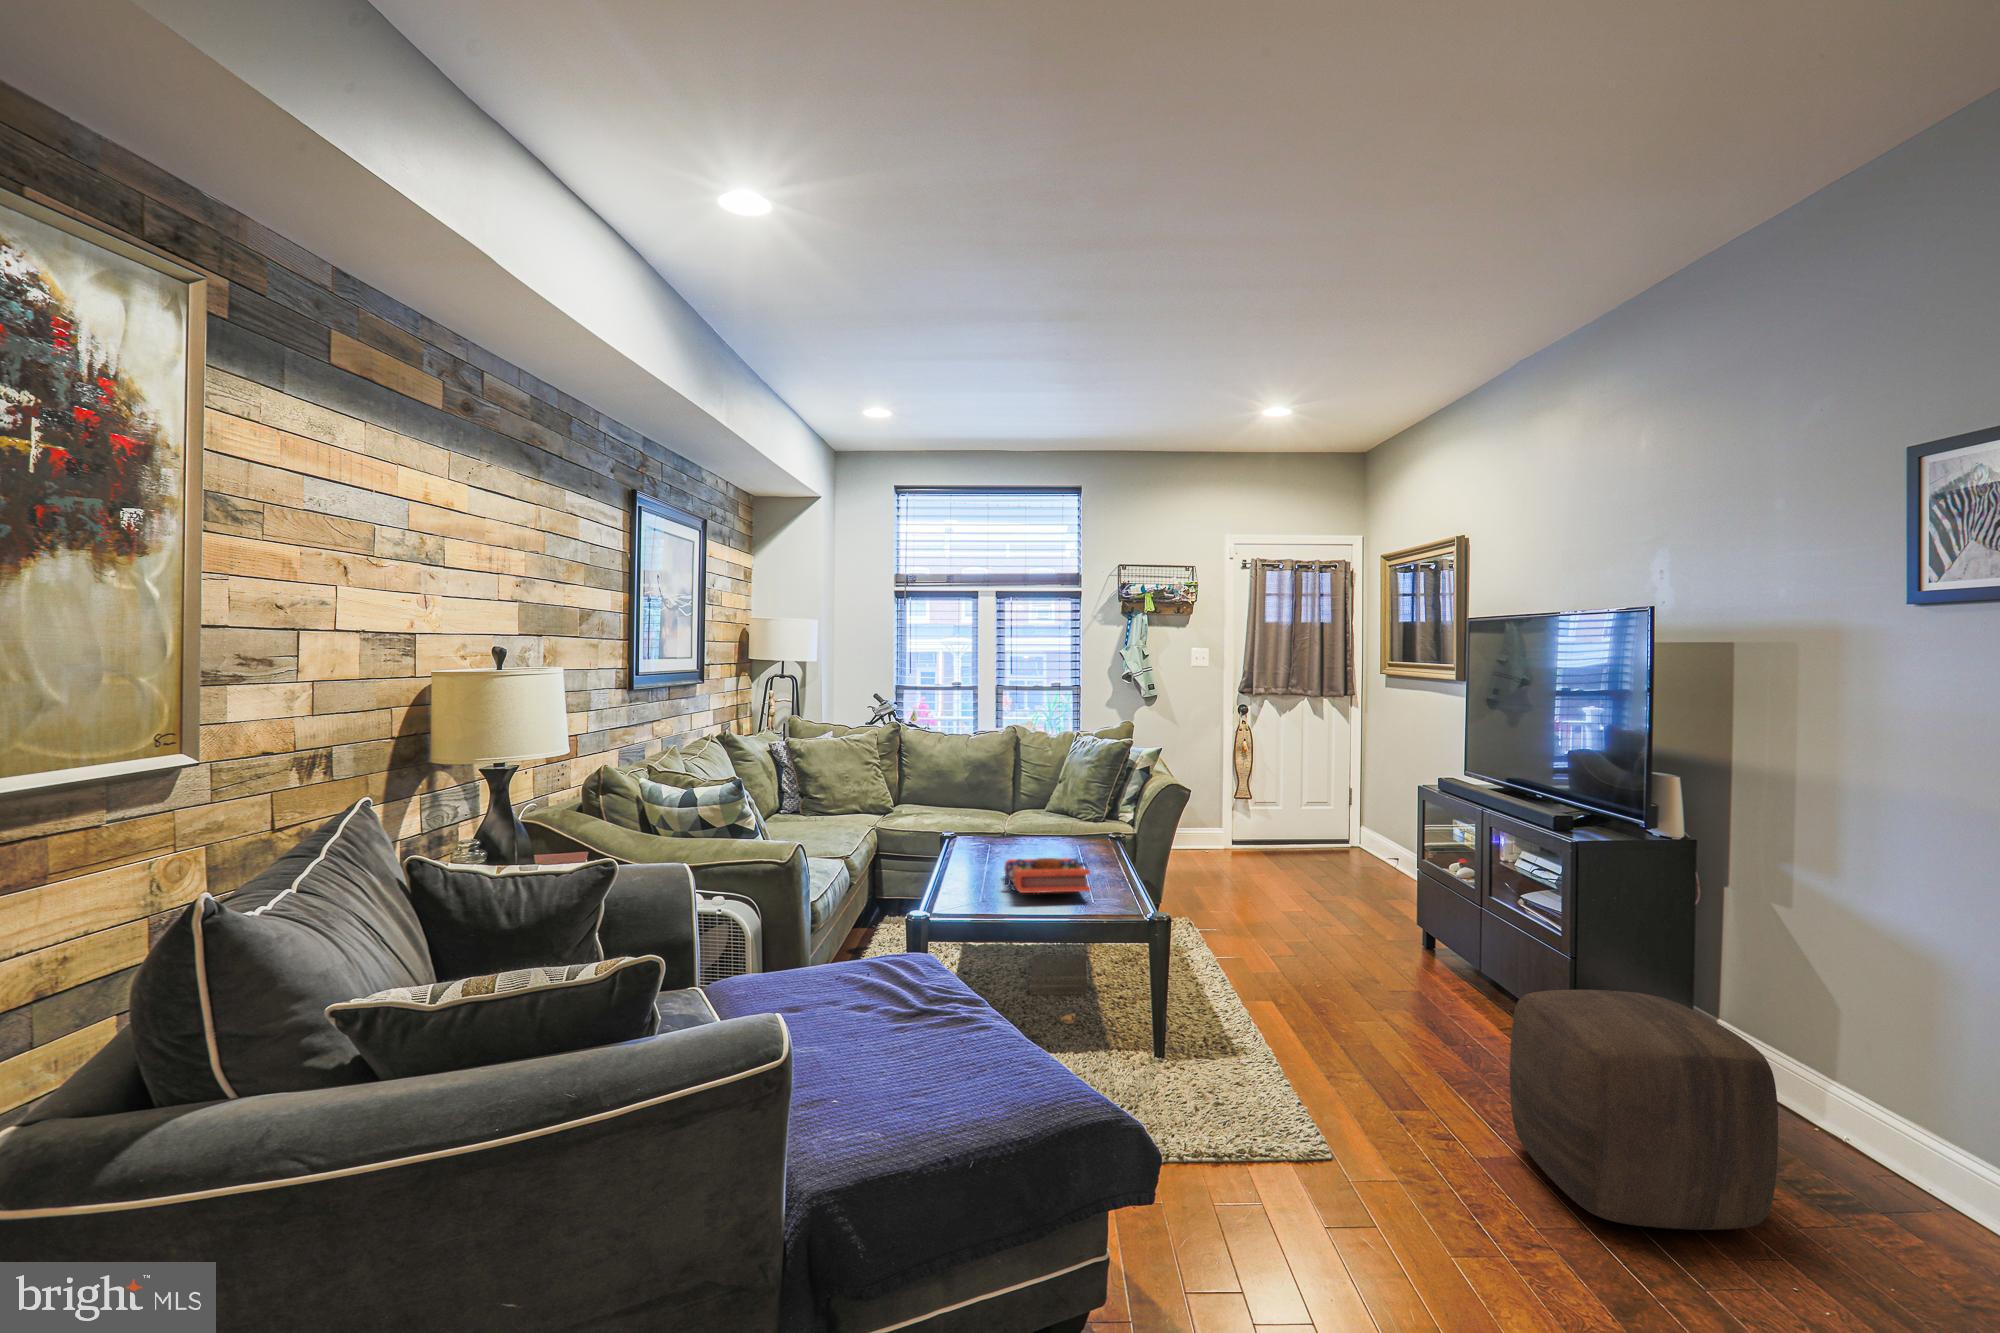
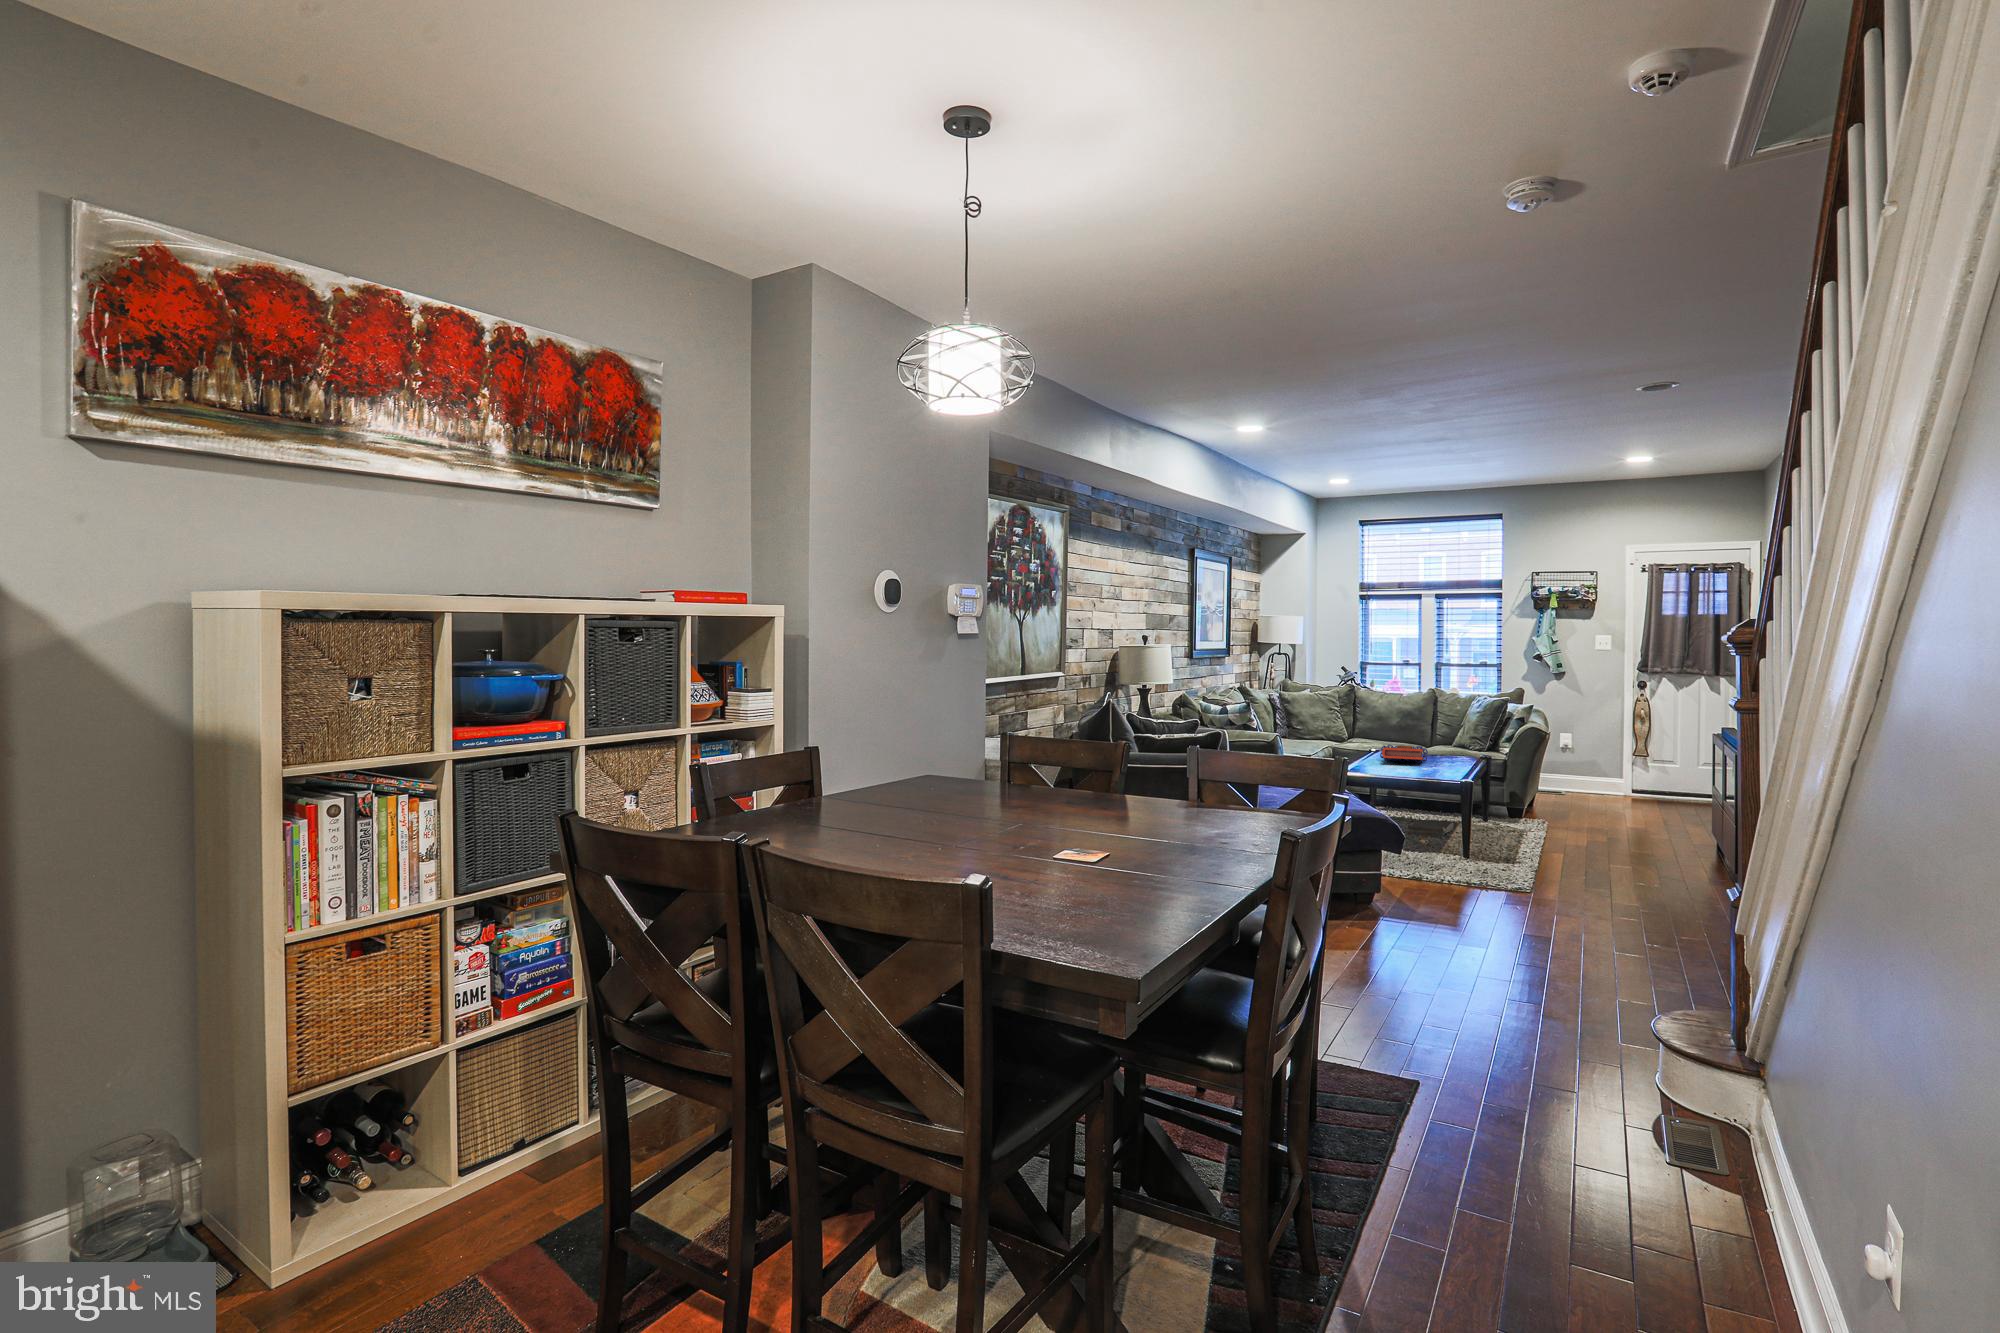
ottoman: present [1510,990,1778,1230] -> none [1603,801,1705,895]

